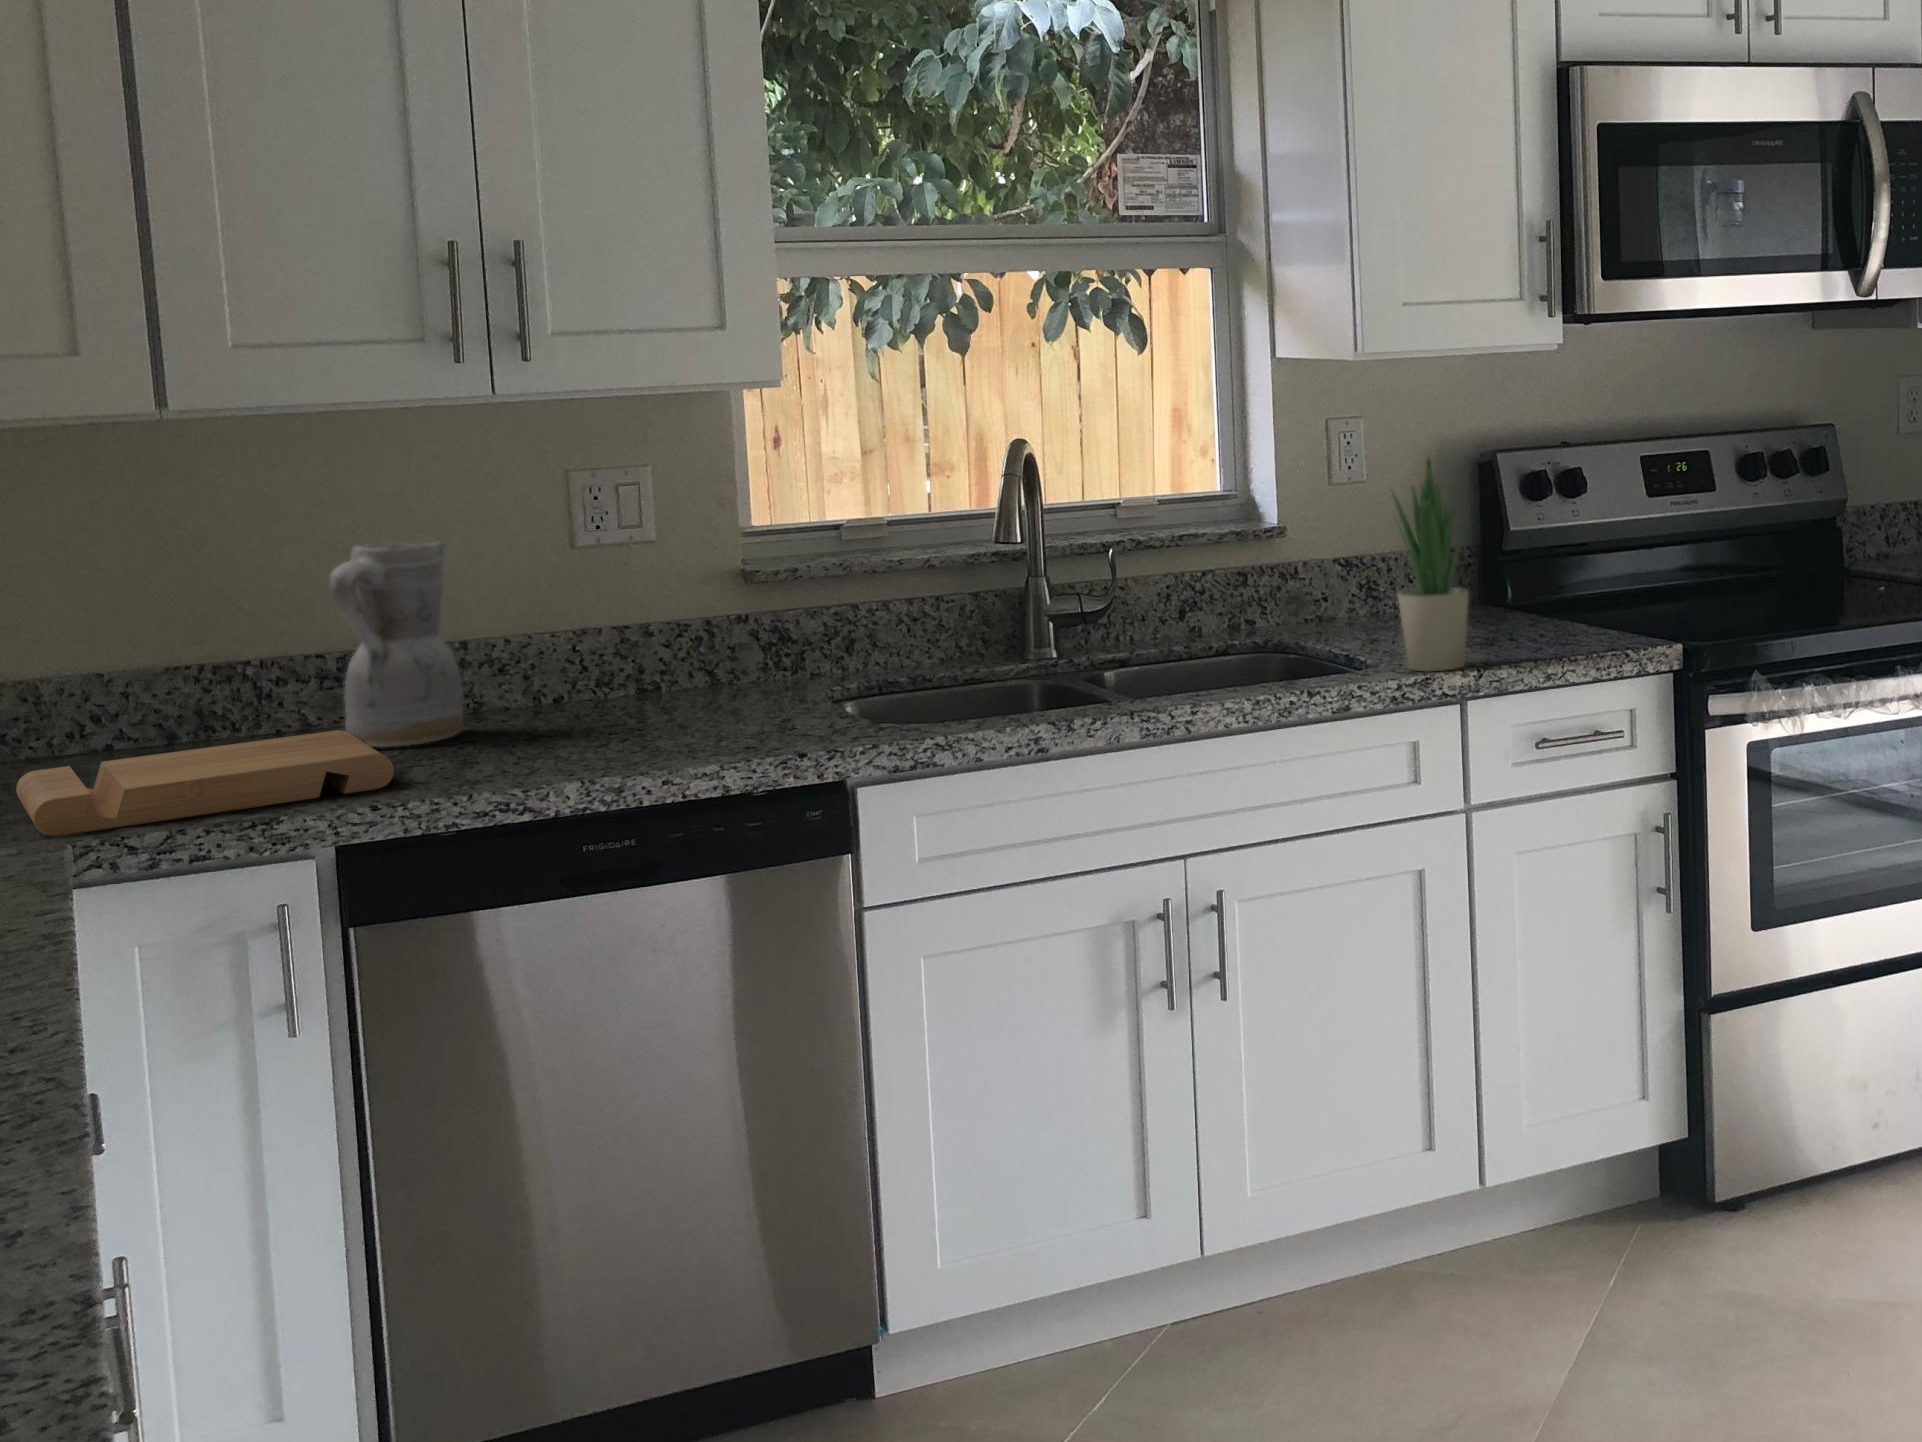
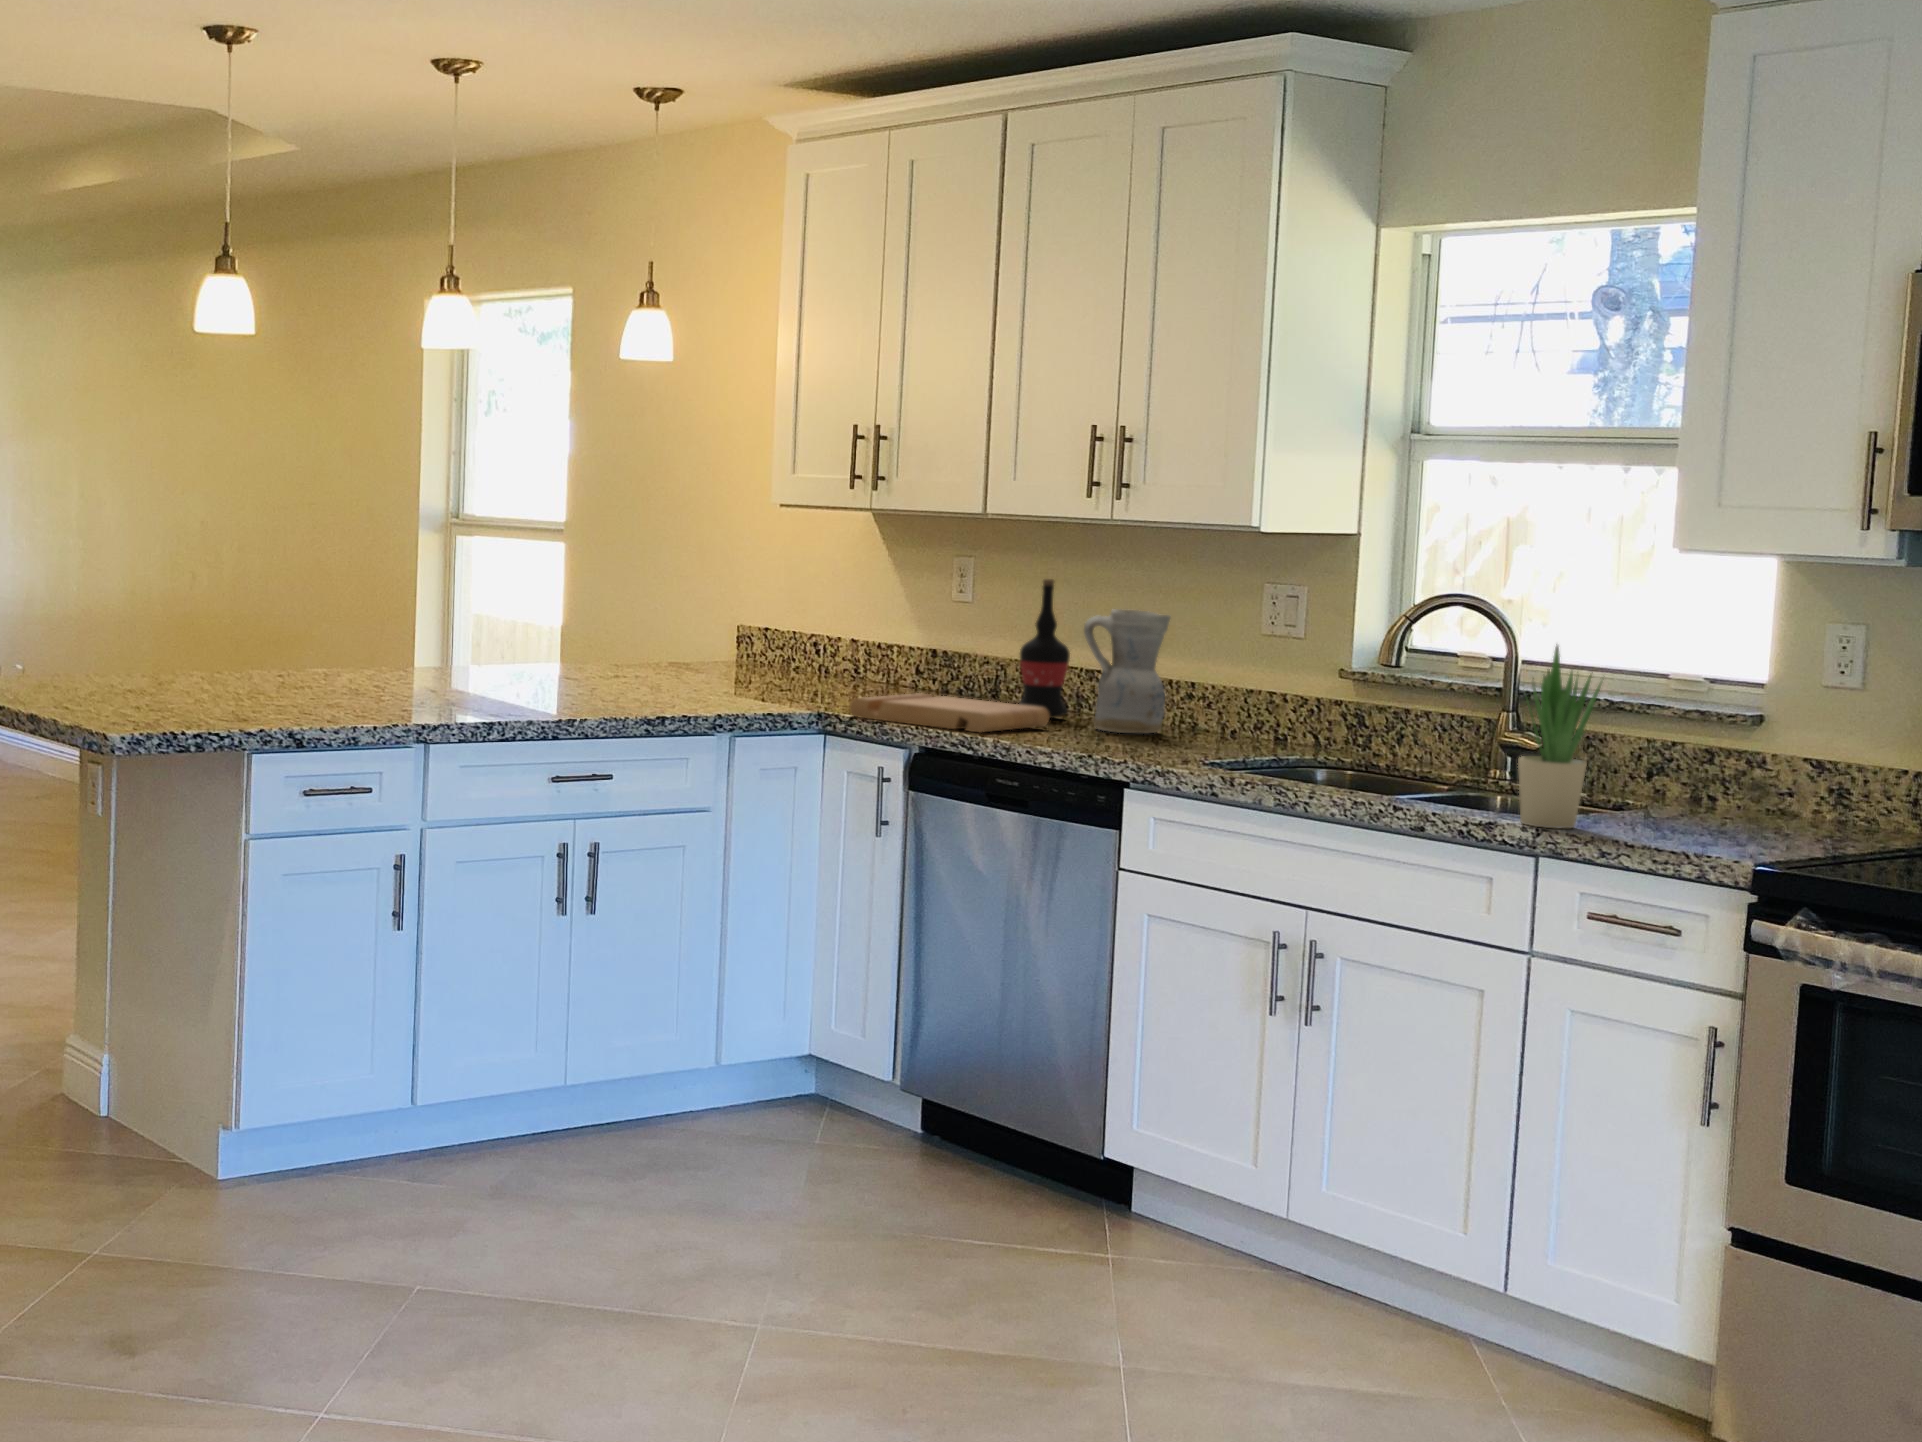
wine bottle: none [112,520,222,767] -> present [1019,579,1070,718]

